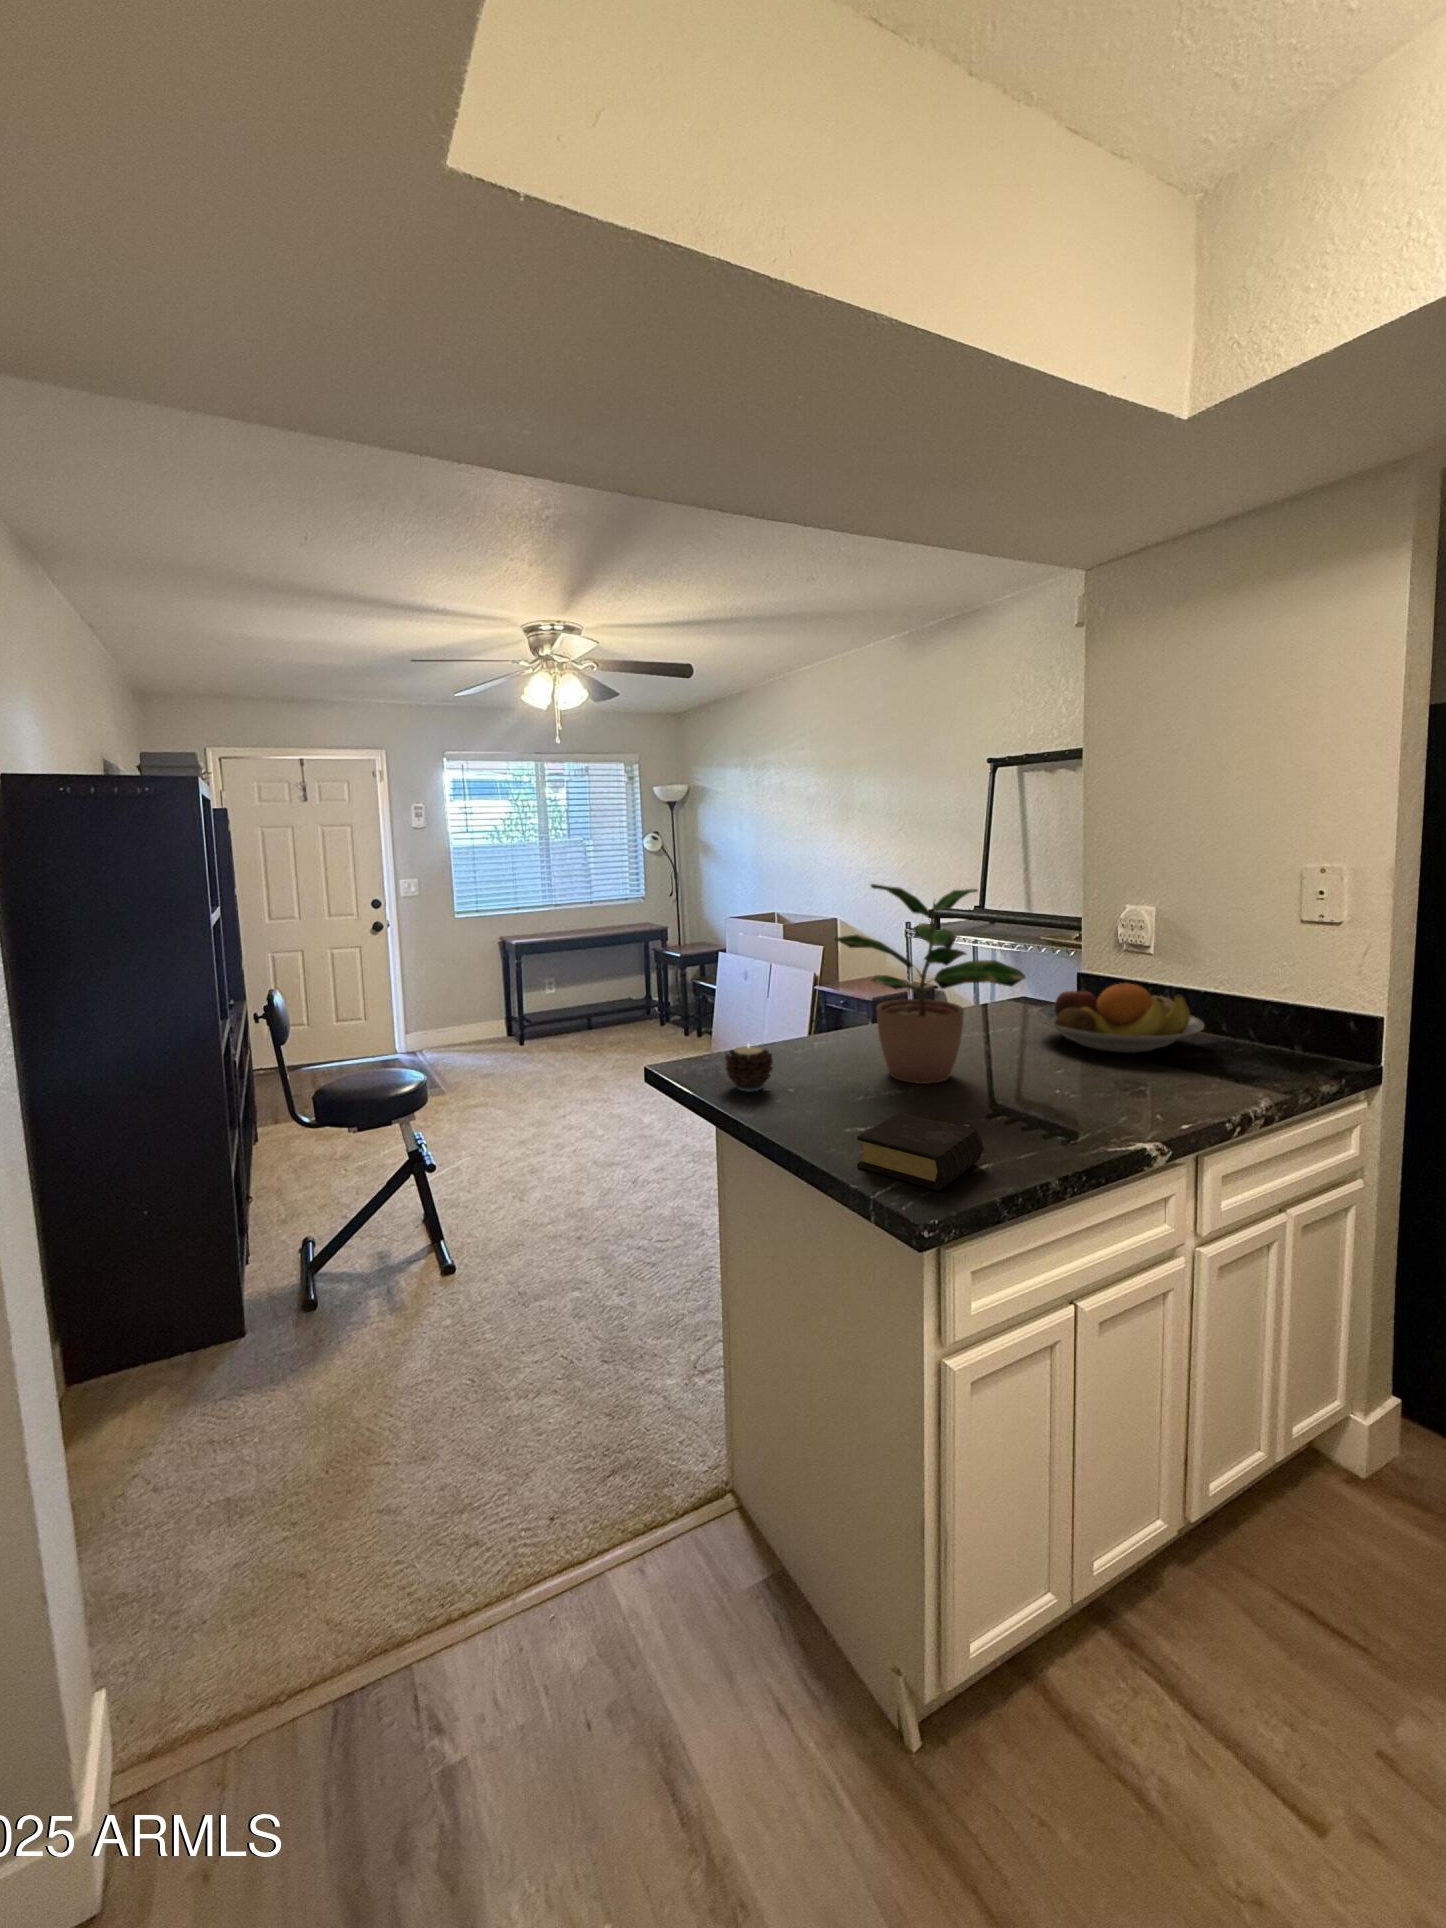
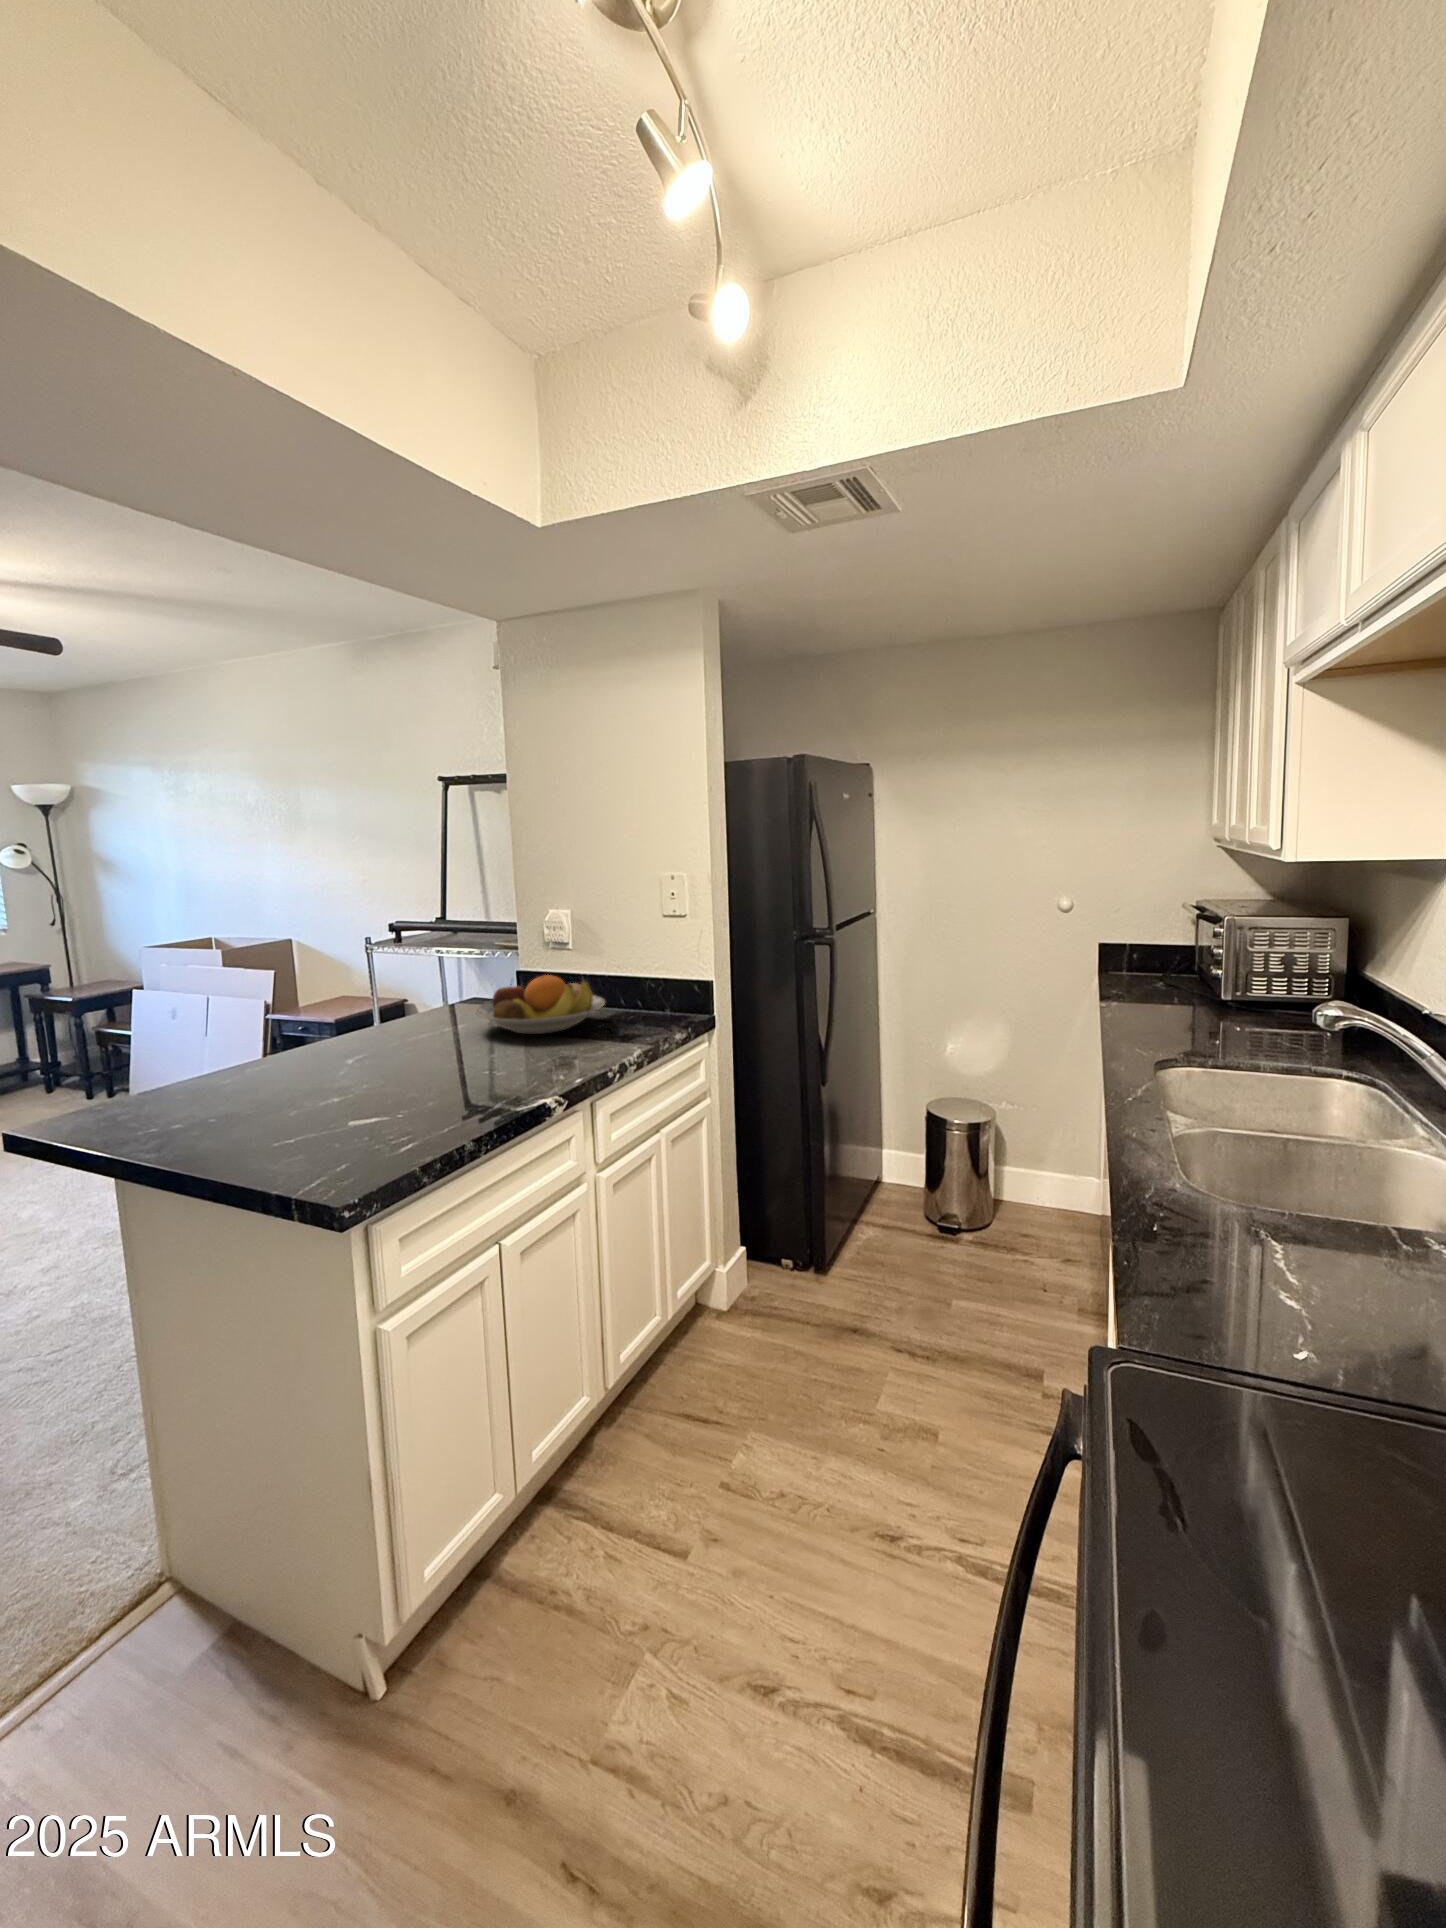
potted plant: present [834,884,1025,1084] -> none [258,900,452,1089]
candle: present [725,1045,773,1092] -> none [122,1076,188,1131]
book: present [857,1113,984,1190] -> none [279,1115,408,1174]

